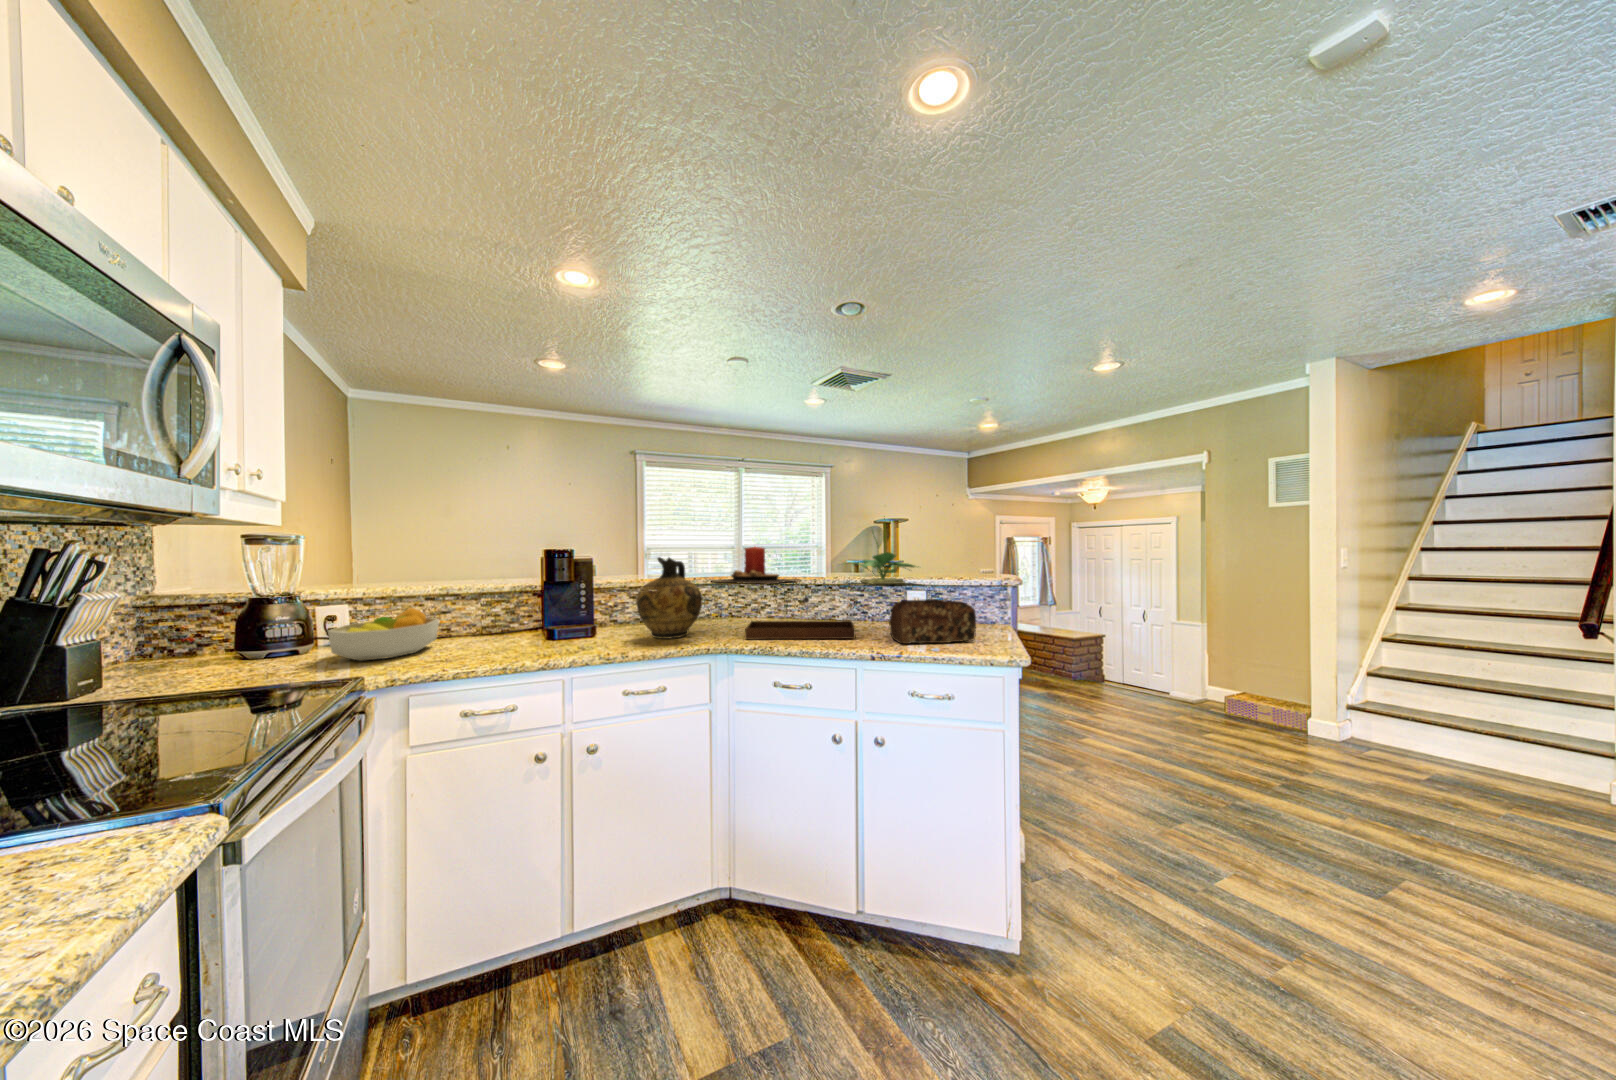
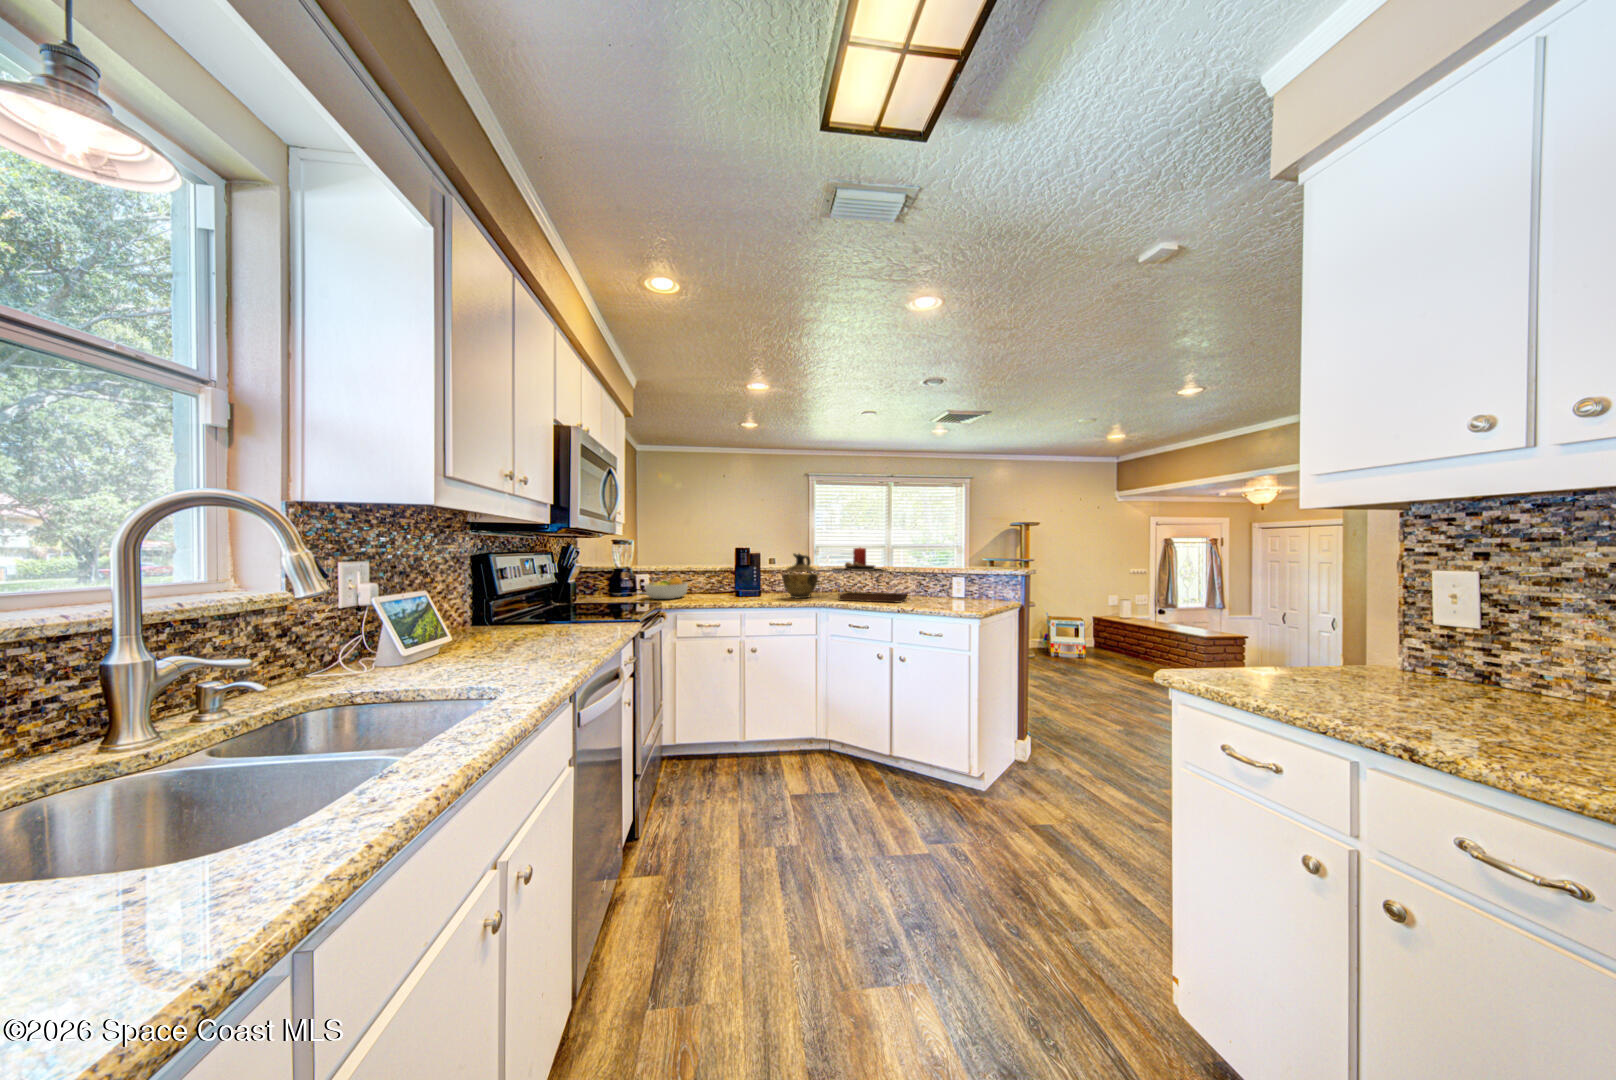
potted plant: present [857,518,919,584] -> none [910,528,958,573]
bread loaf: present [889,599,976,644] -> none [921,581,969,606]

